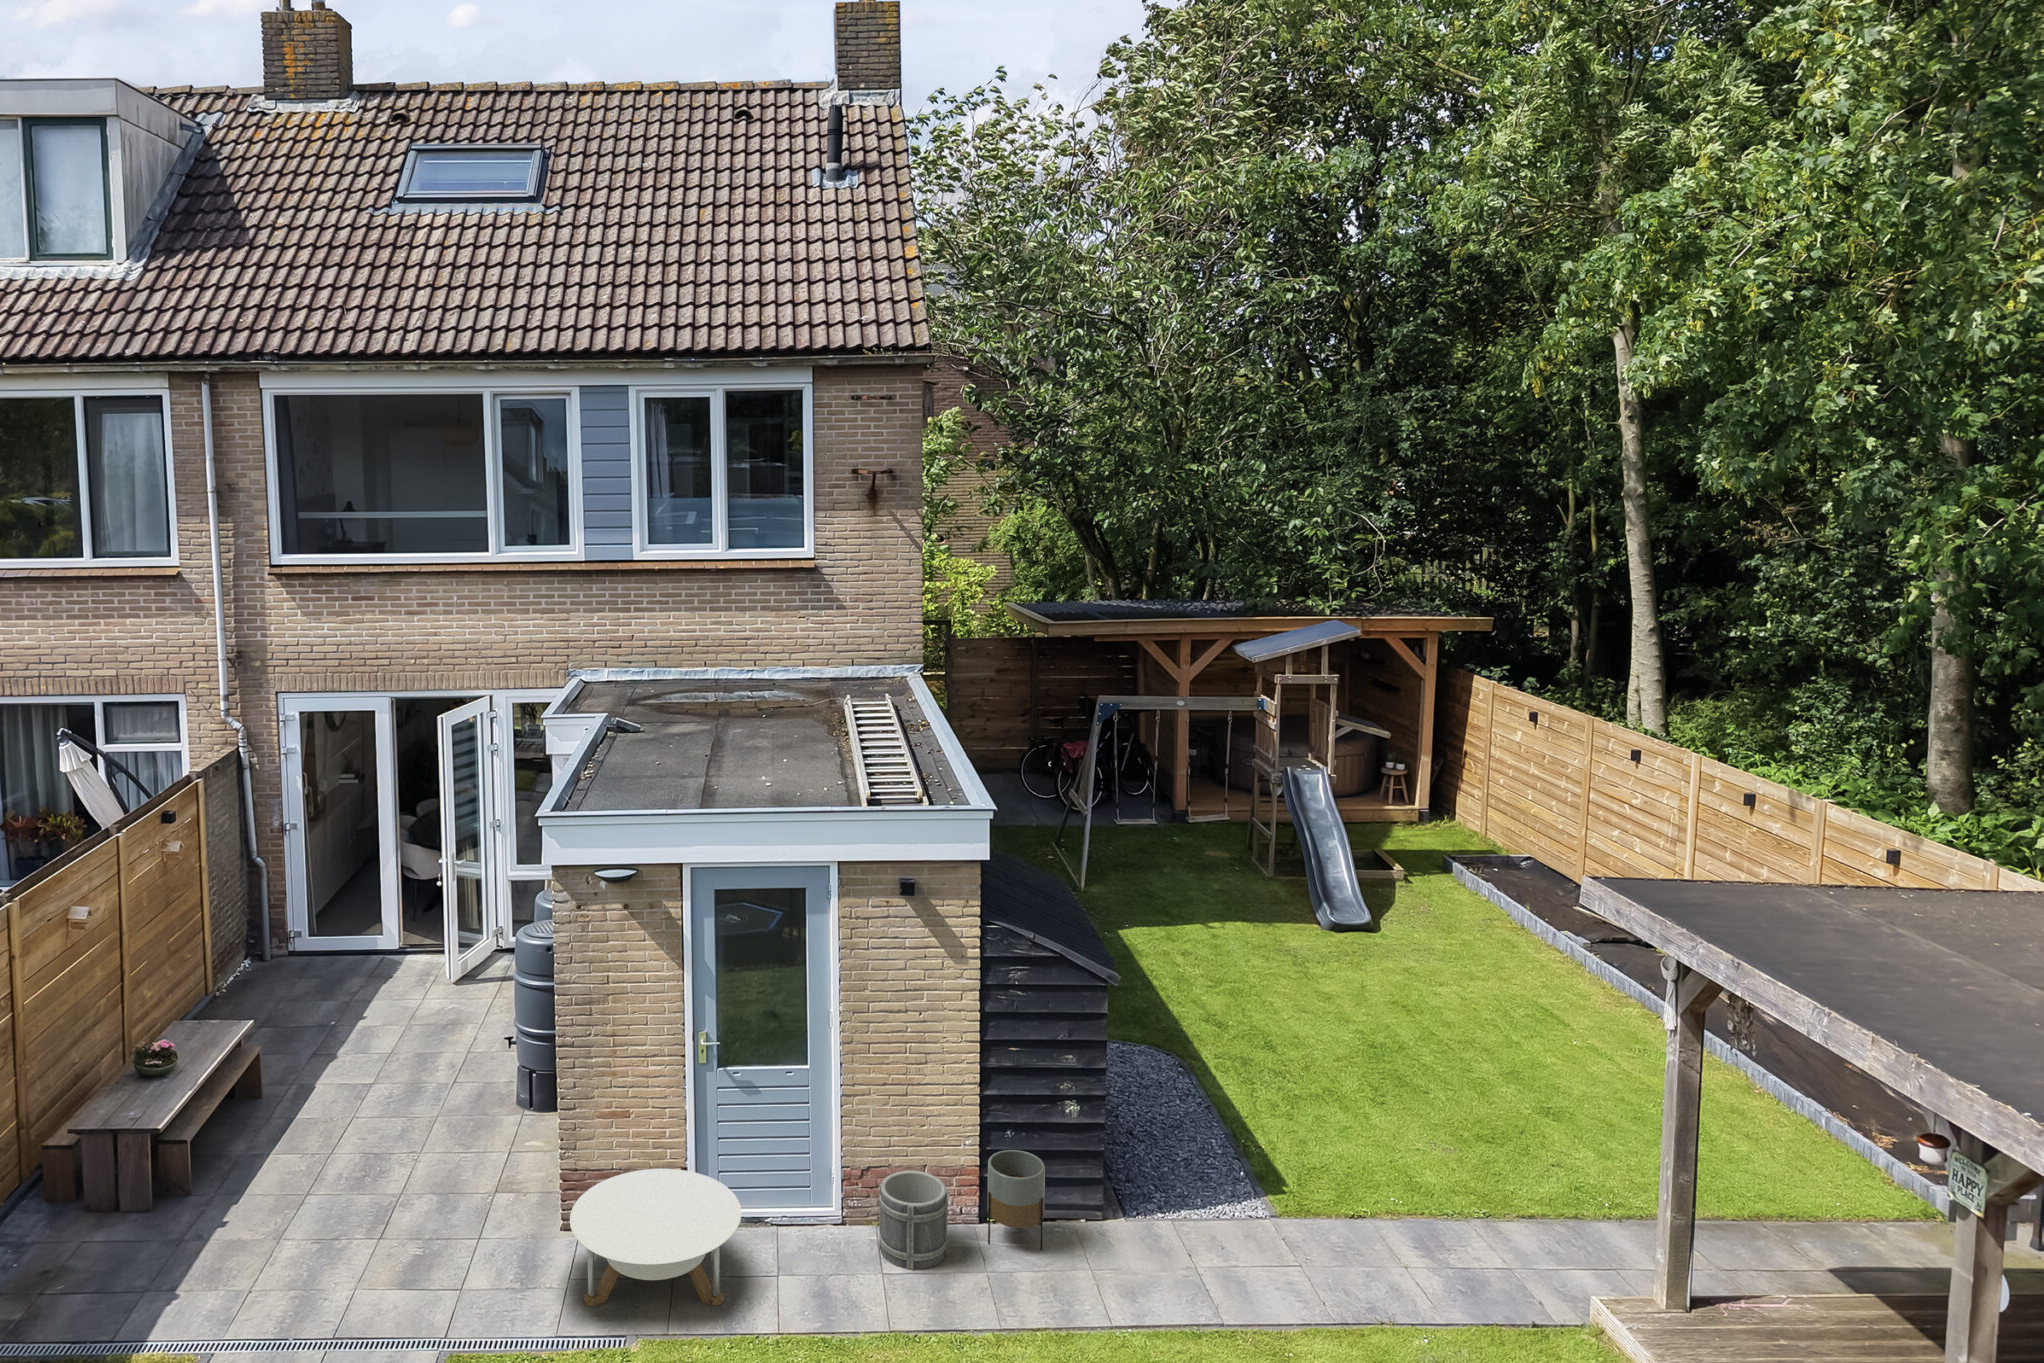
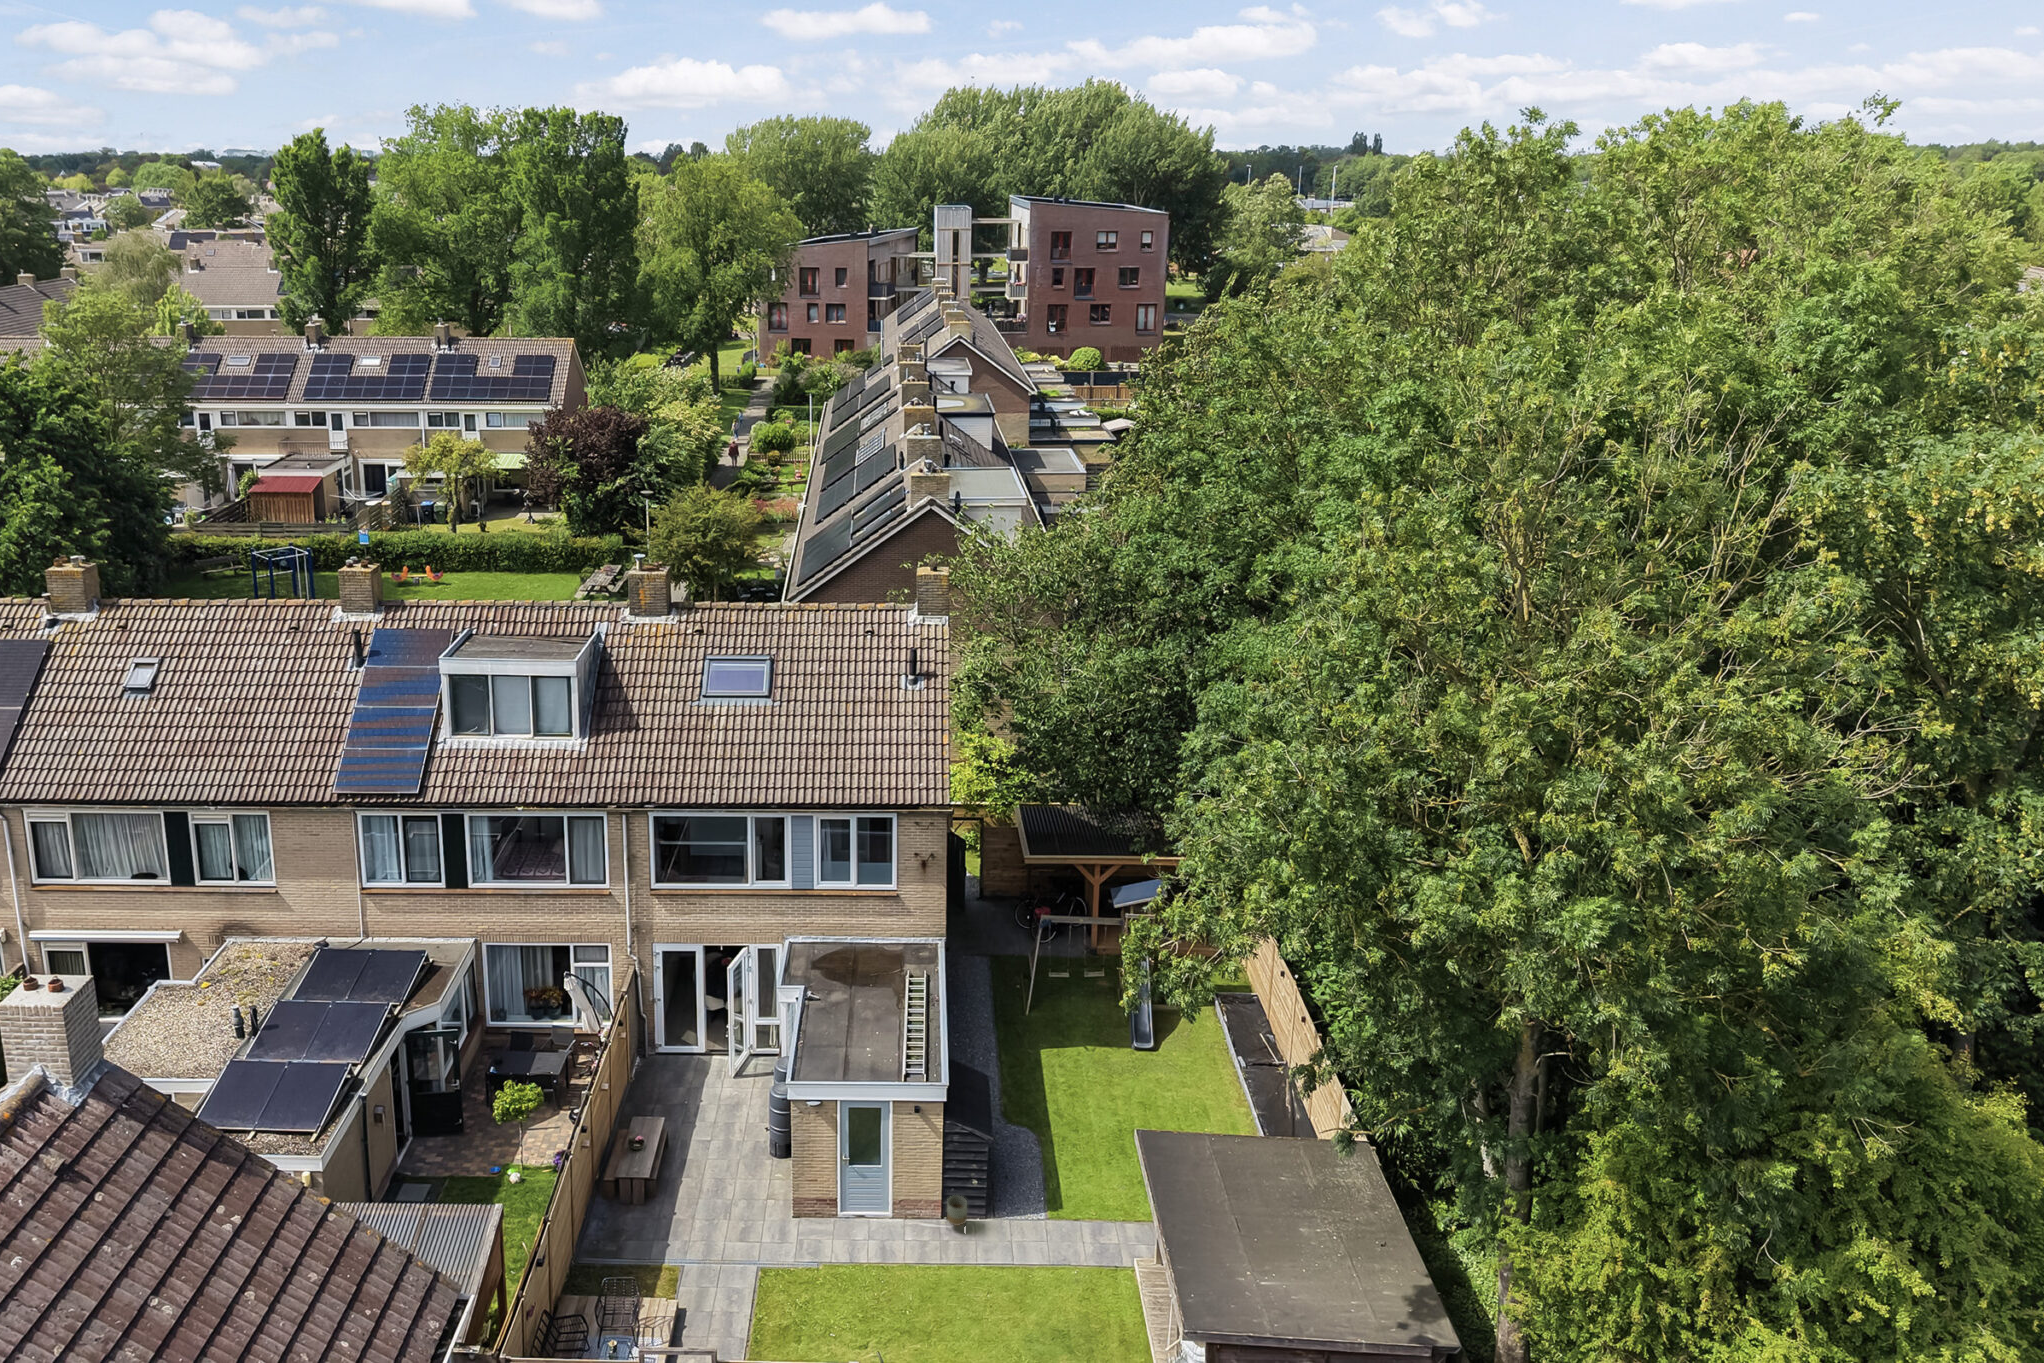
round table: present [570,1169,741,1306] -> none [797,1200,857,1254]
bucket: present [879,1170,948,1270] -> none [907,1202,931,1241]

